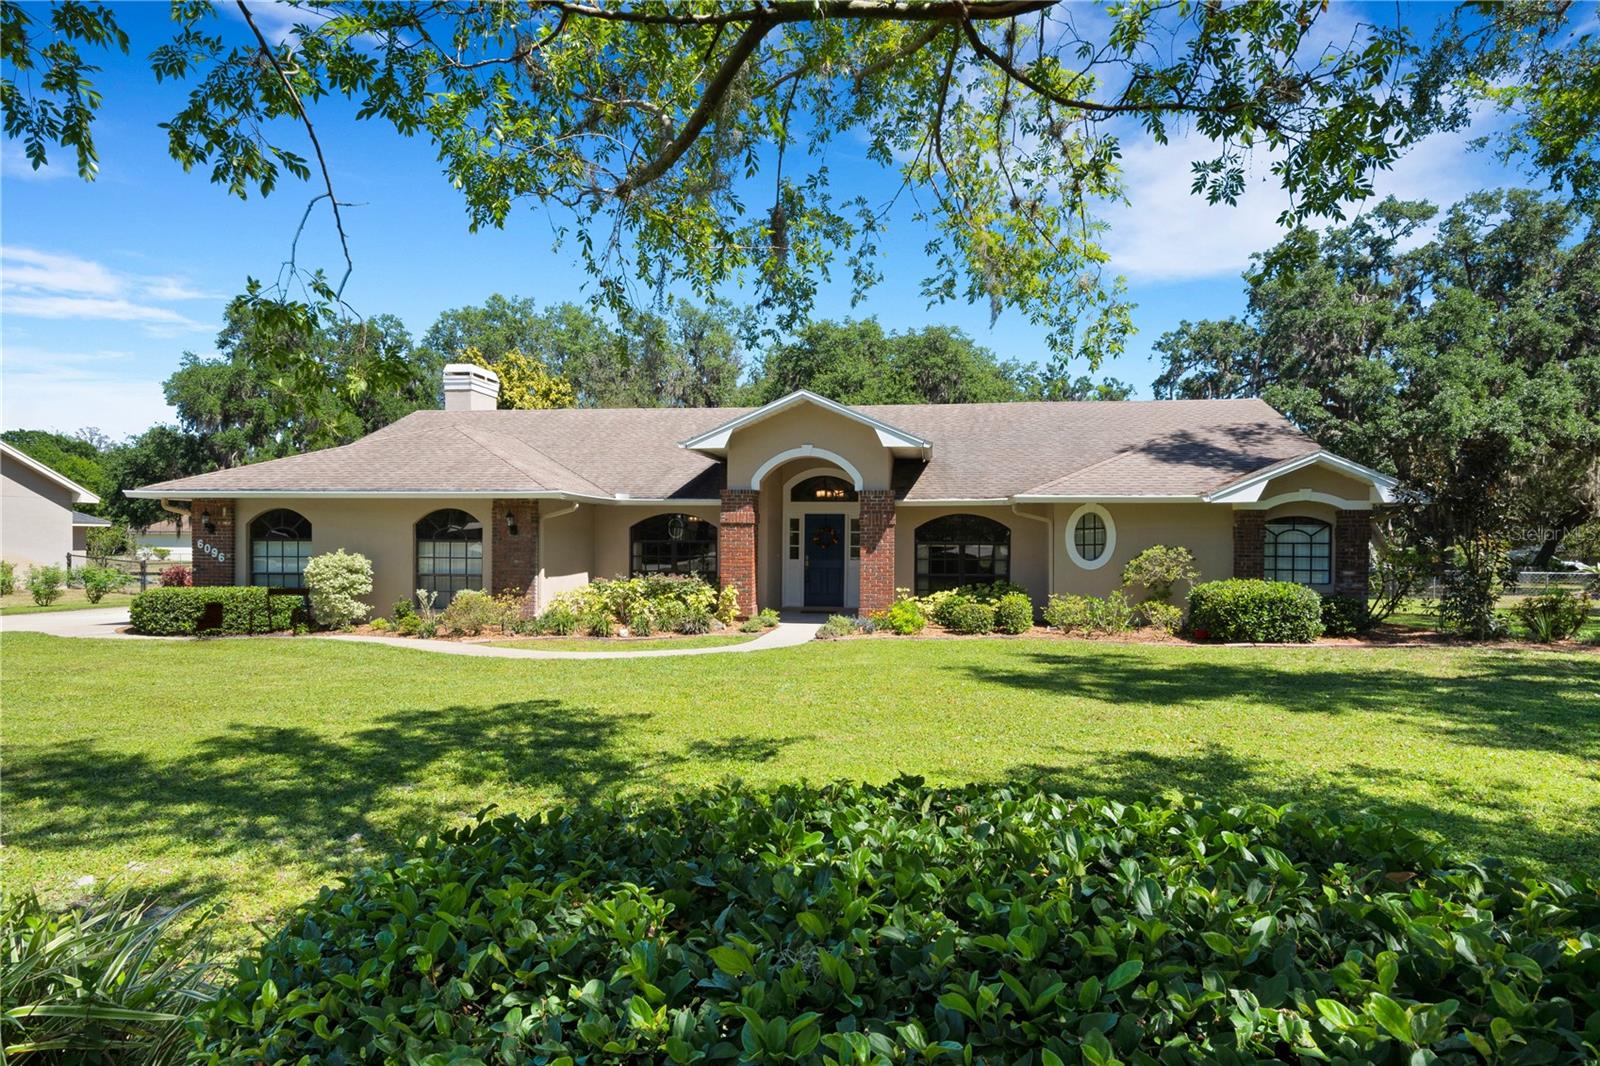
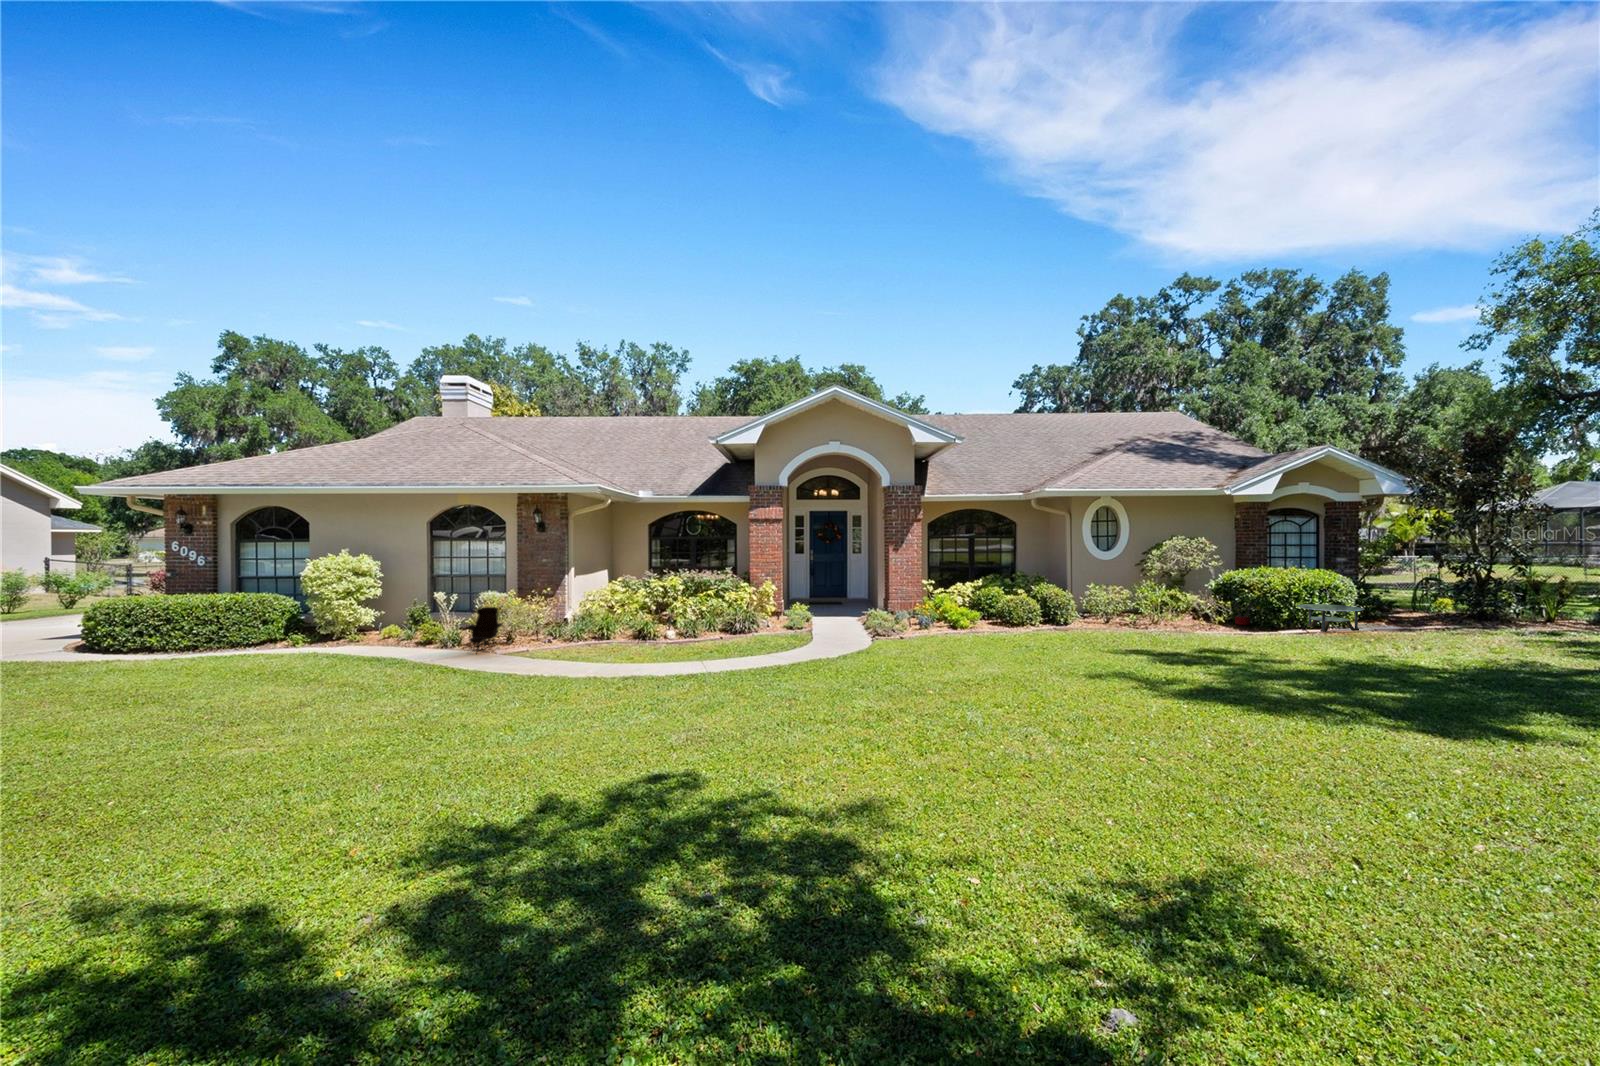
bench: present [249,587,313,636] -> none [233,593,312,651]
lounge chair: present [192,601,226,640] -> present [467,607,502,652]
round table: none [1251,618,1314,646] -> present [1297,604,1364,632]

